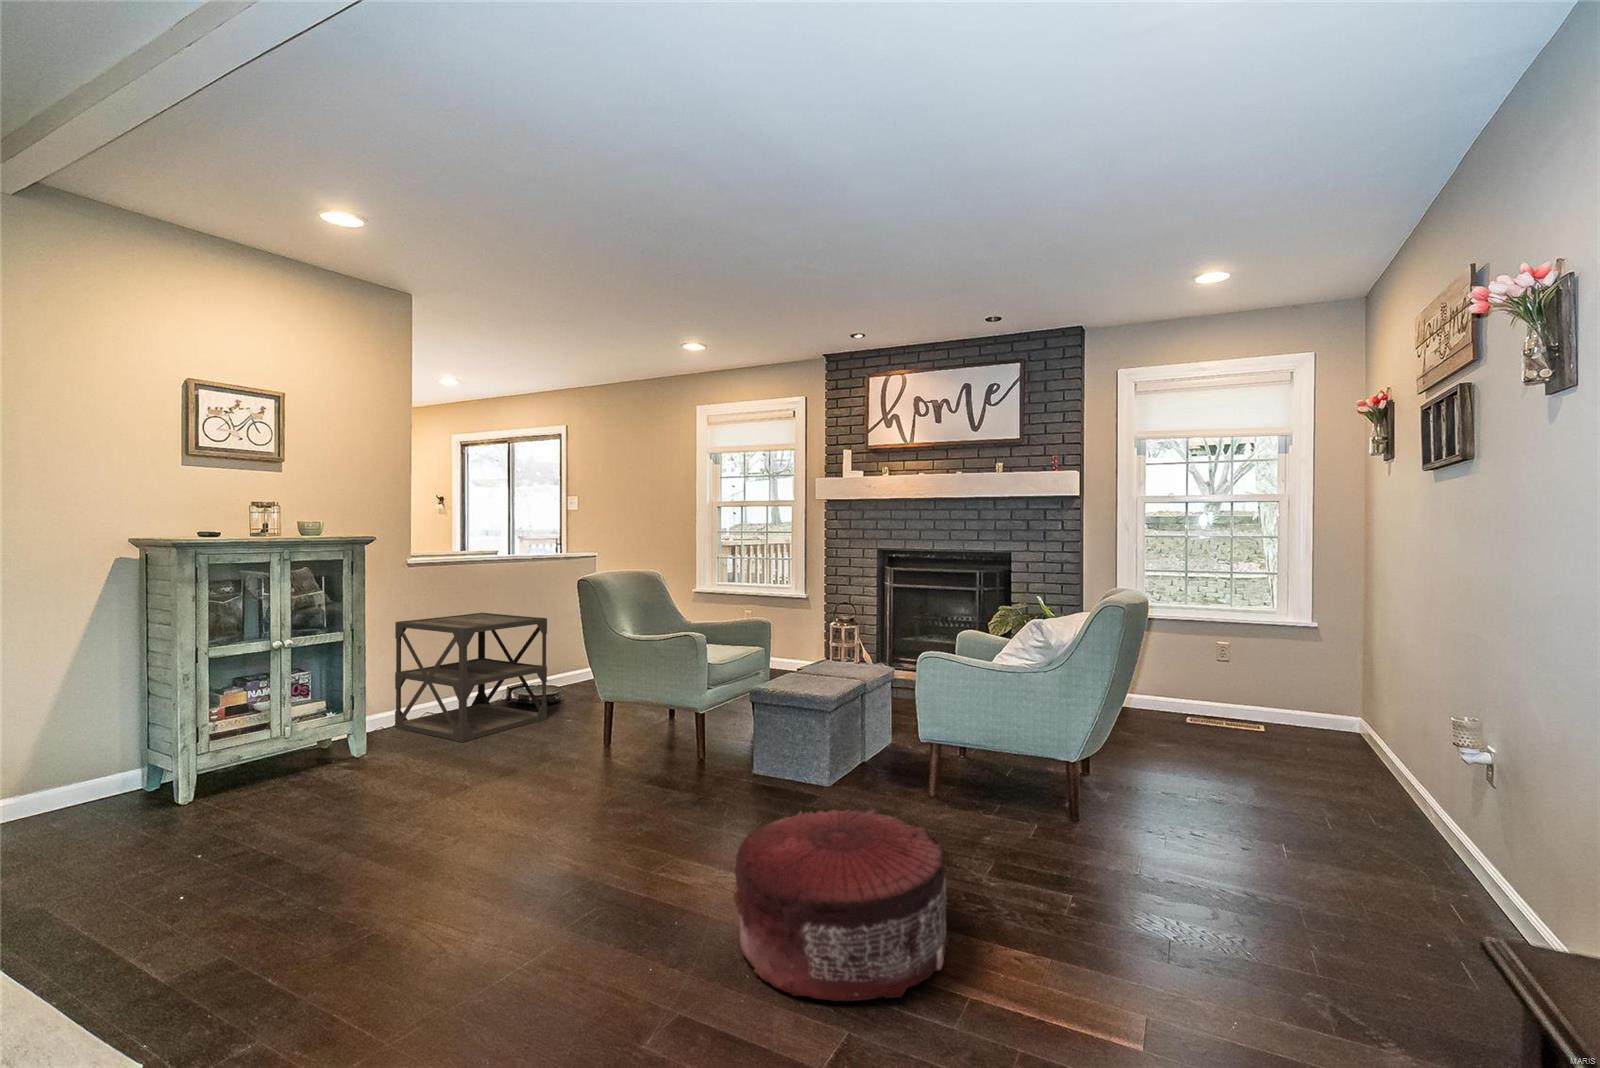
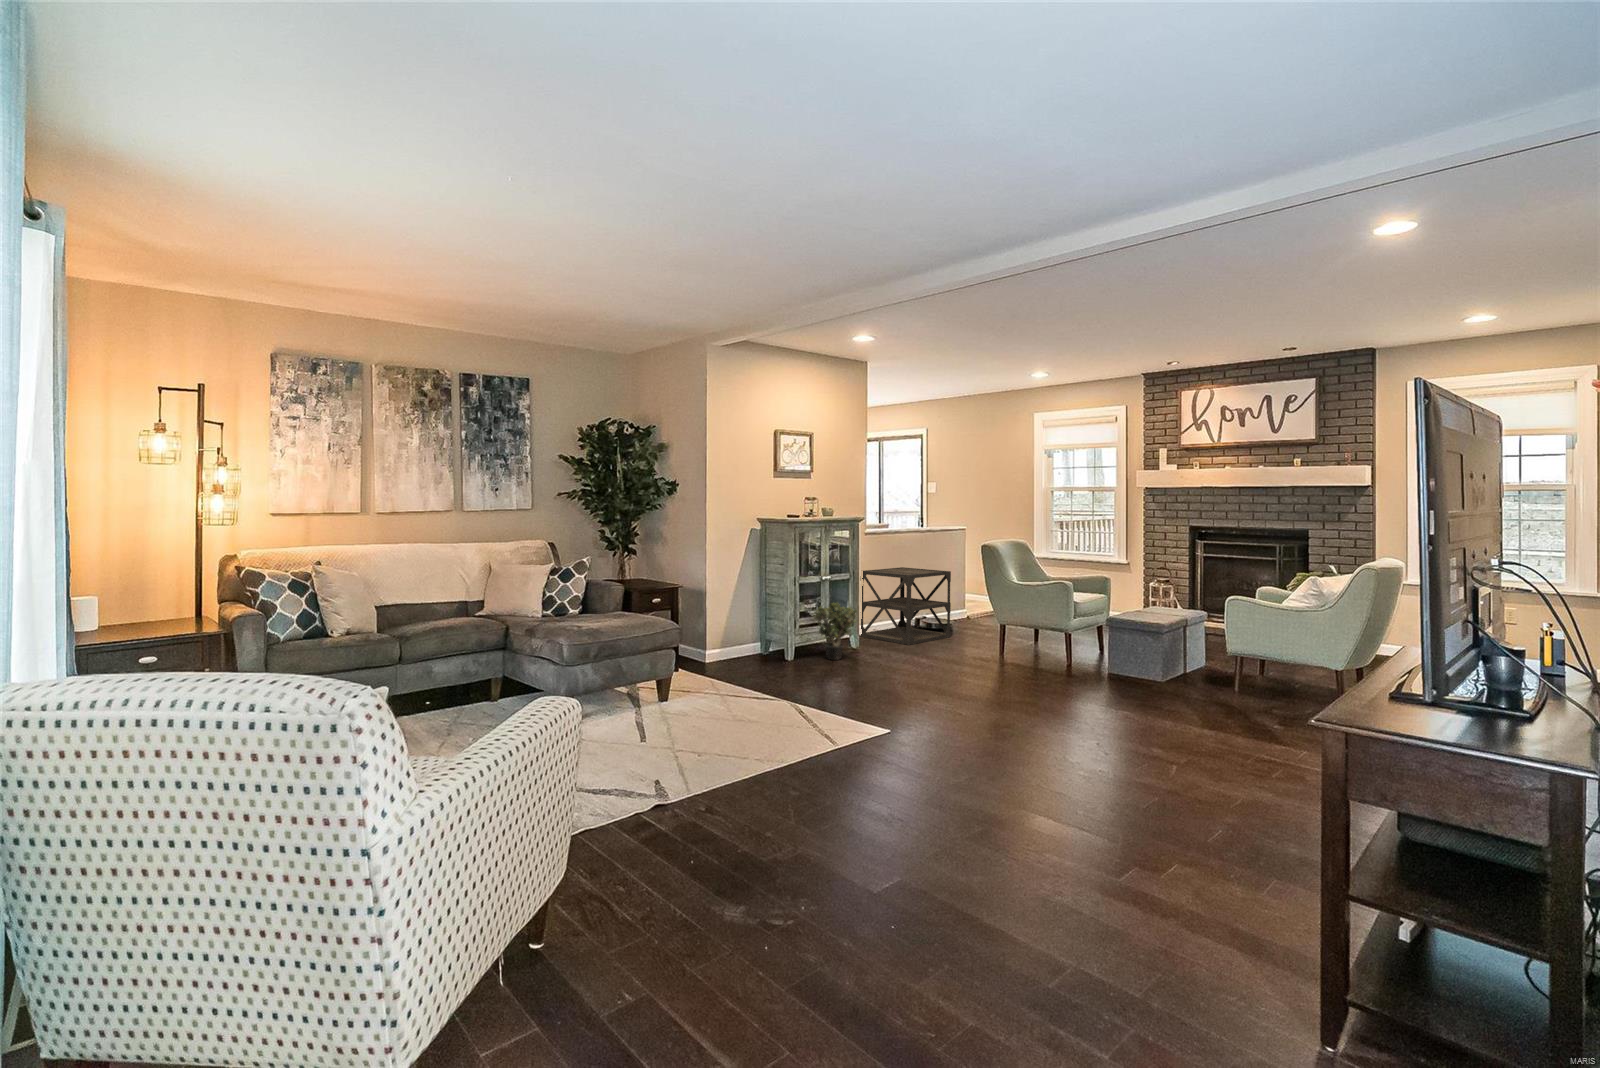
potted plant: none [231,687,334,795] -> present [814,603,857,660]
pouf: present [734,809,949,1001] -> none [1127,667,1246,742]

